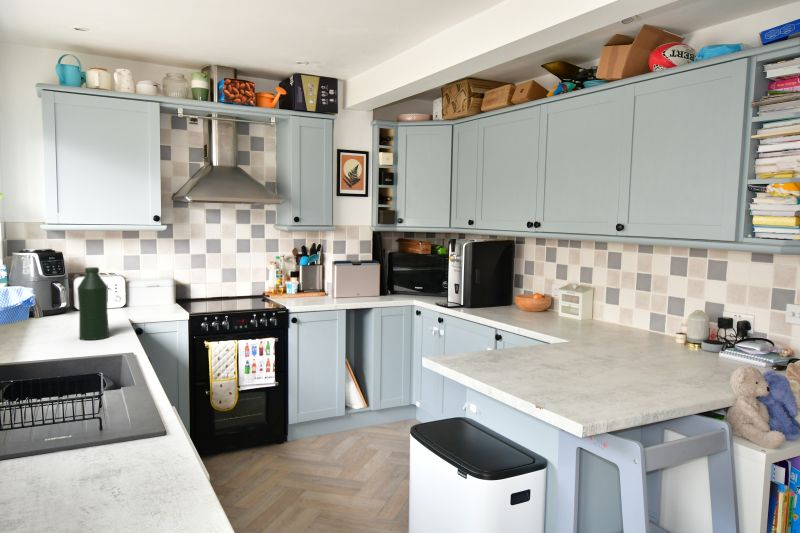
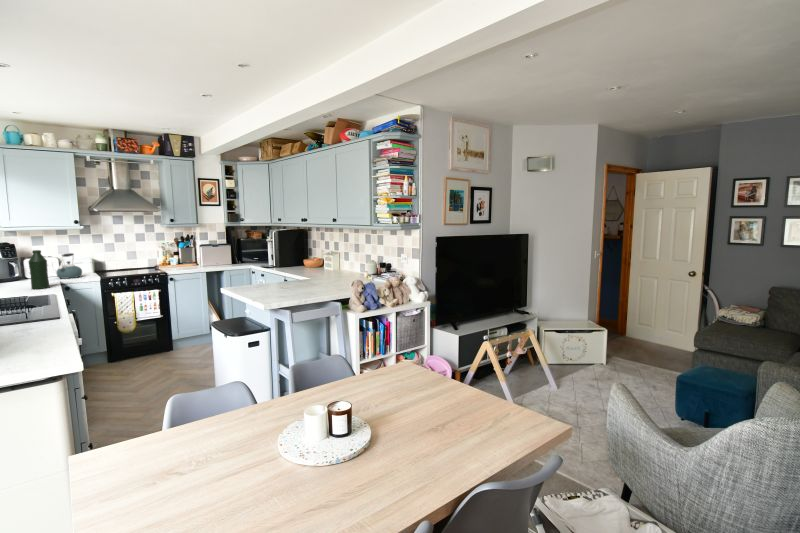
kettle: none [120,270,159,313] -> present [56,253,82,279]

